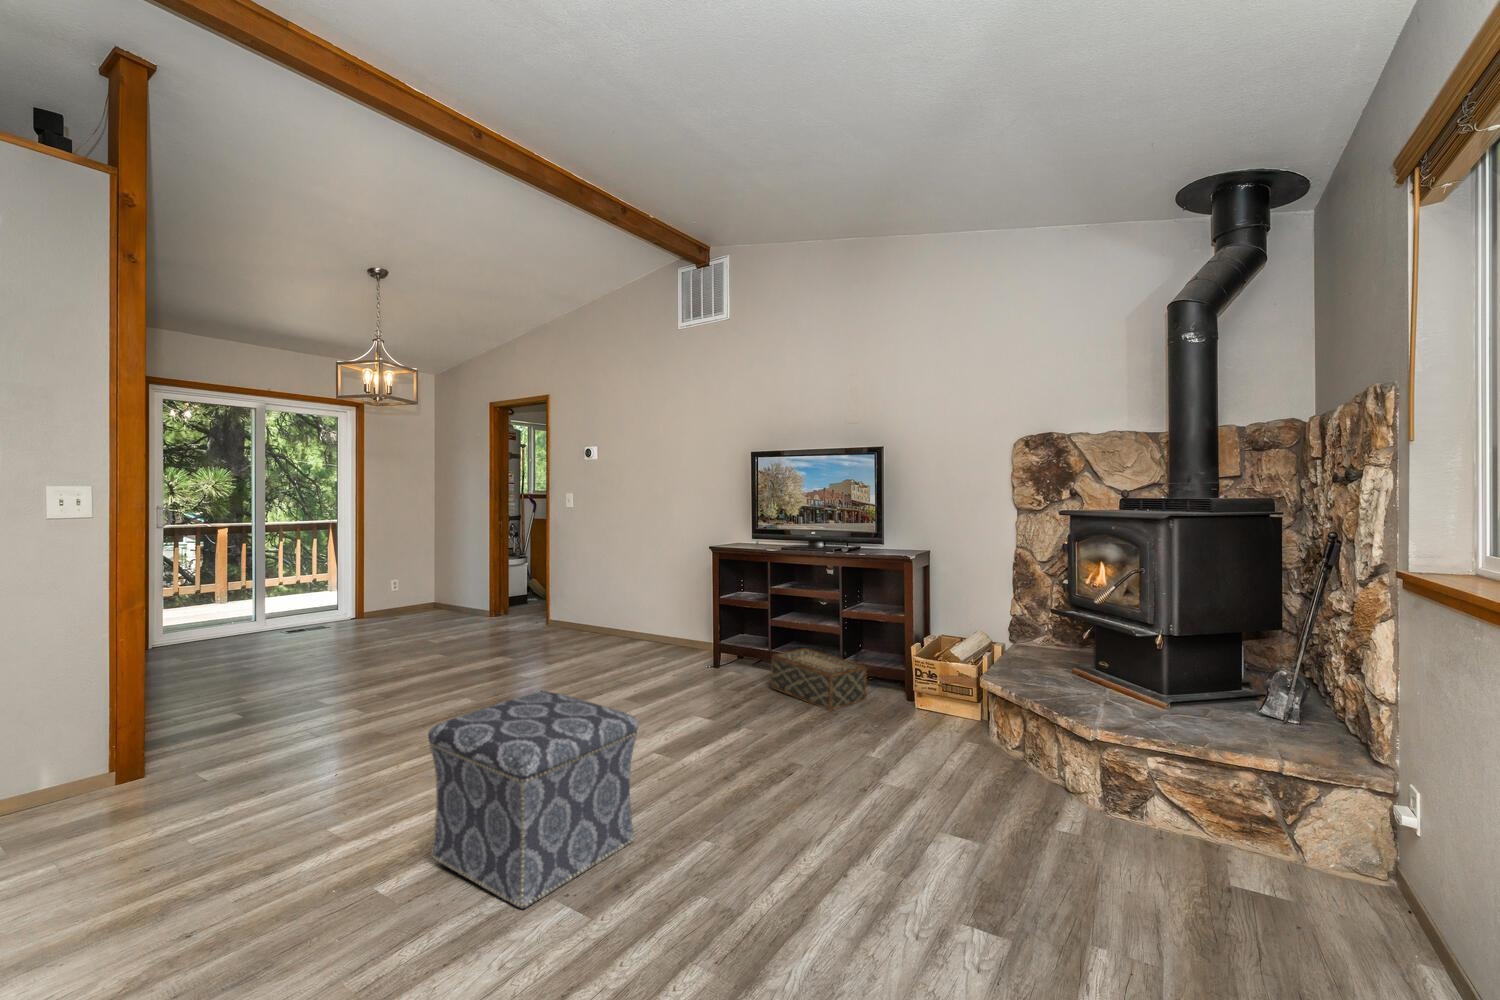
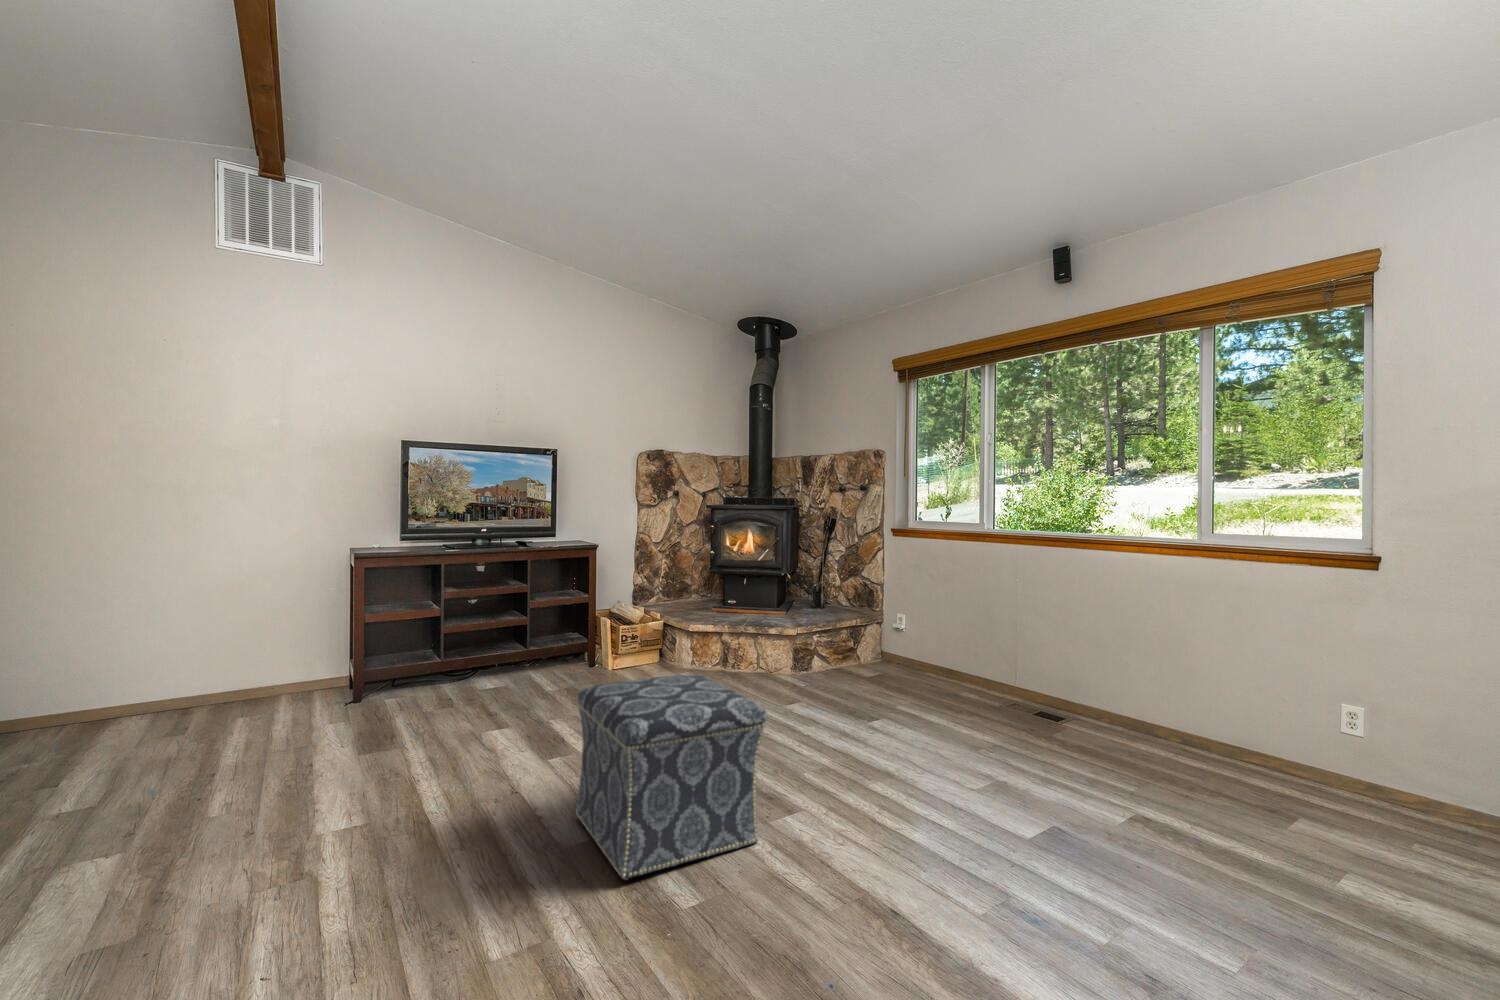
woven basket: present [771,648,867,711] -> none [478,643,570,689]

